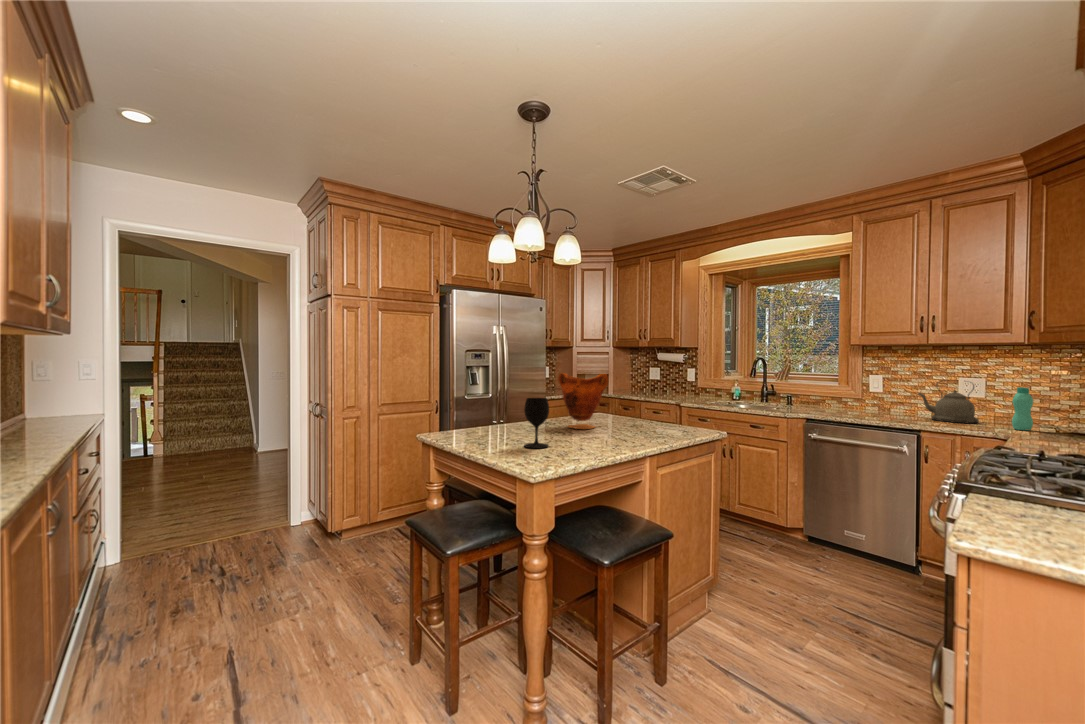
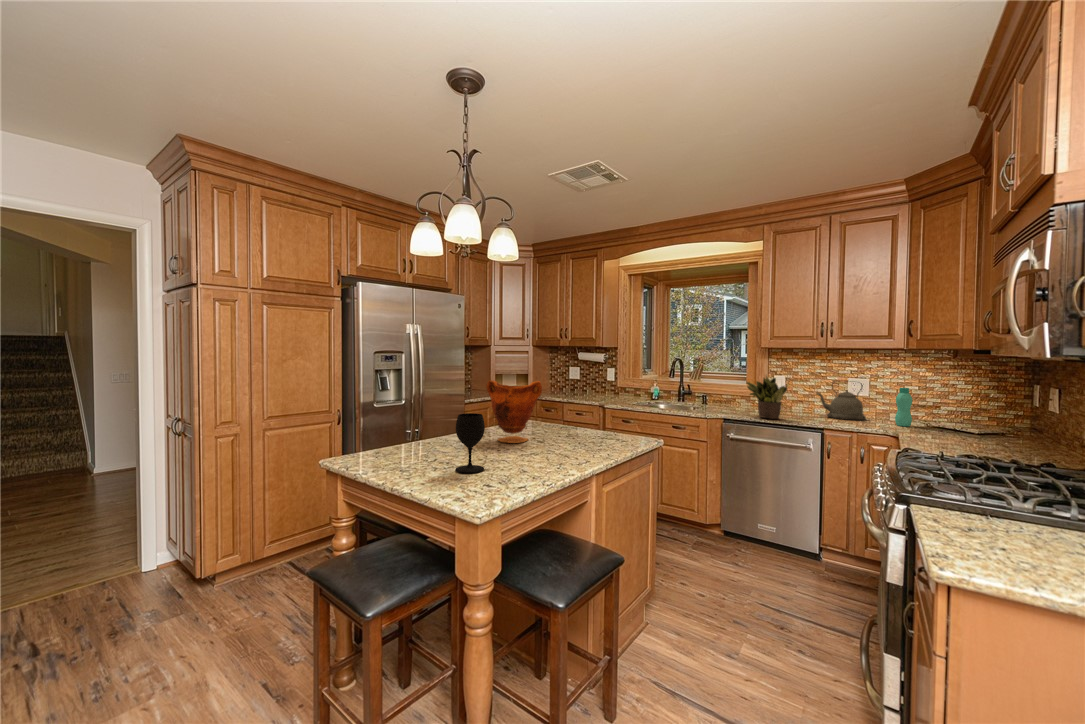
potted plant: none [832,371,881,419] -> present [747,376,789,419]

